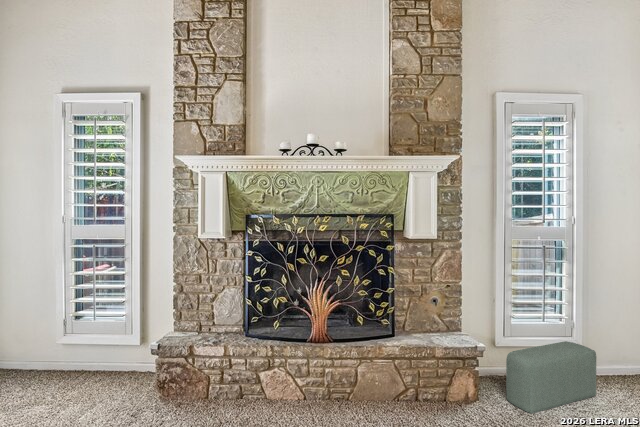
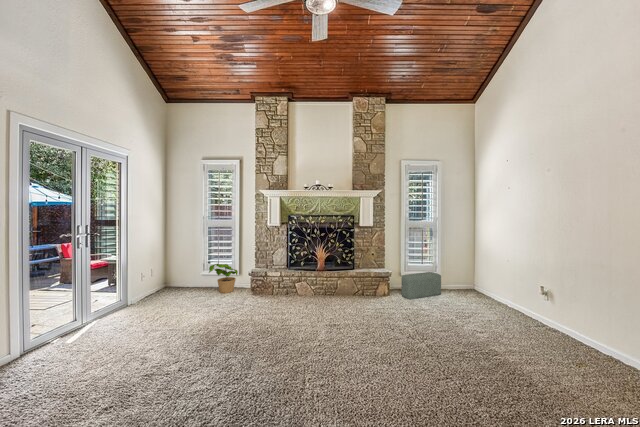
potted plant: none [53,325,134,391] -> present [209,264,238,293]

